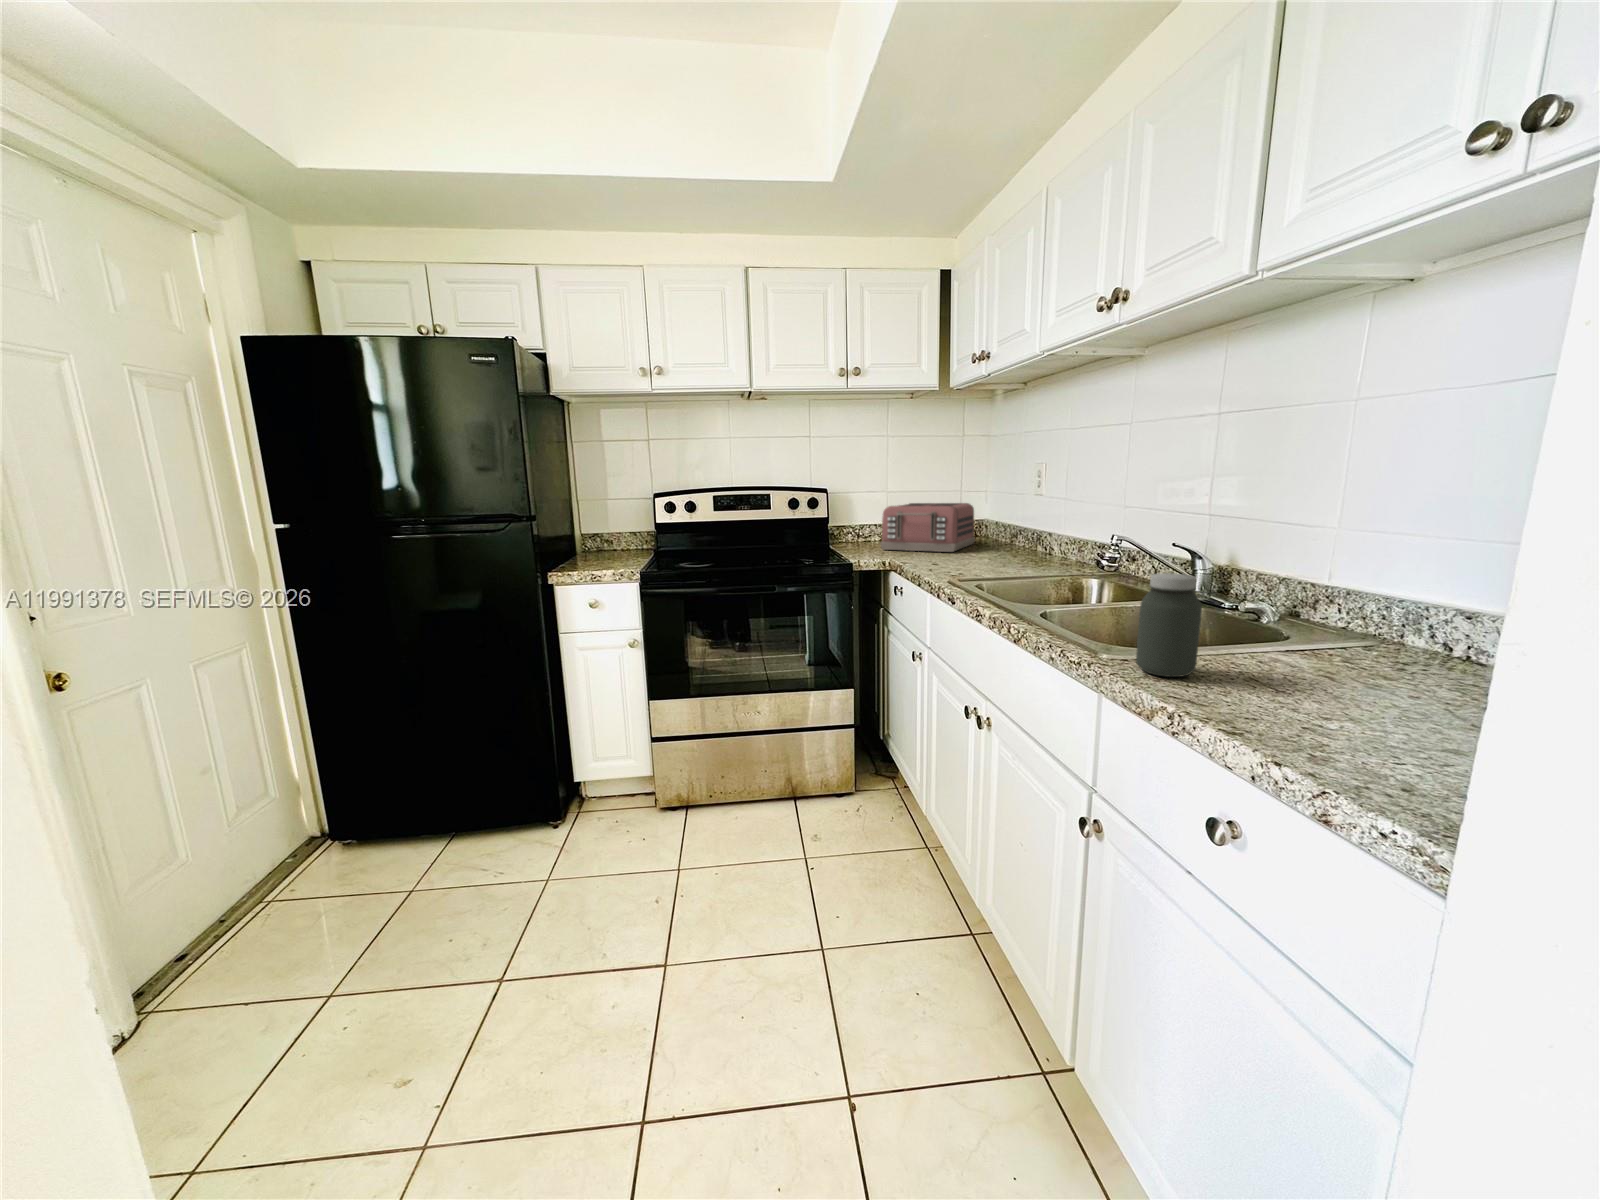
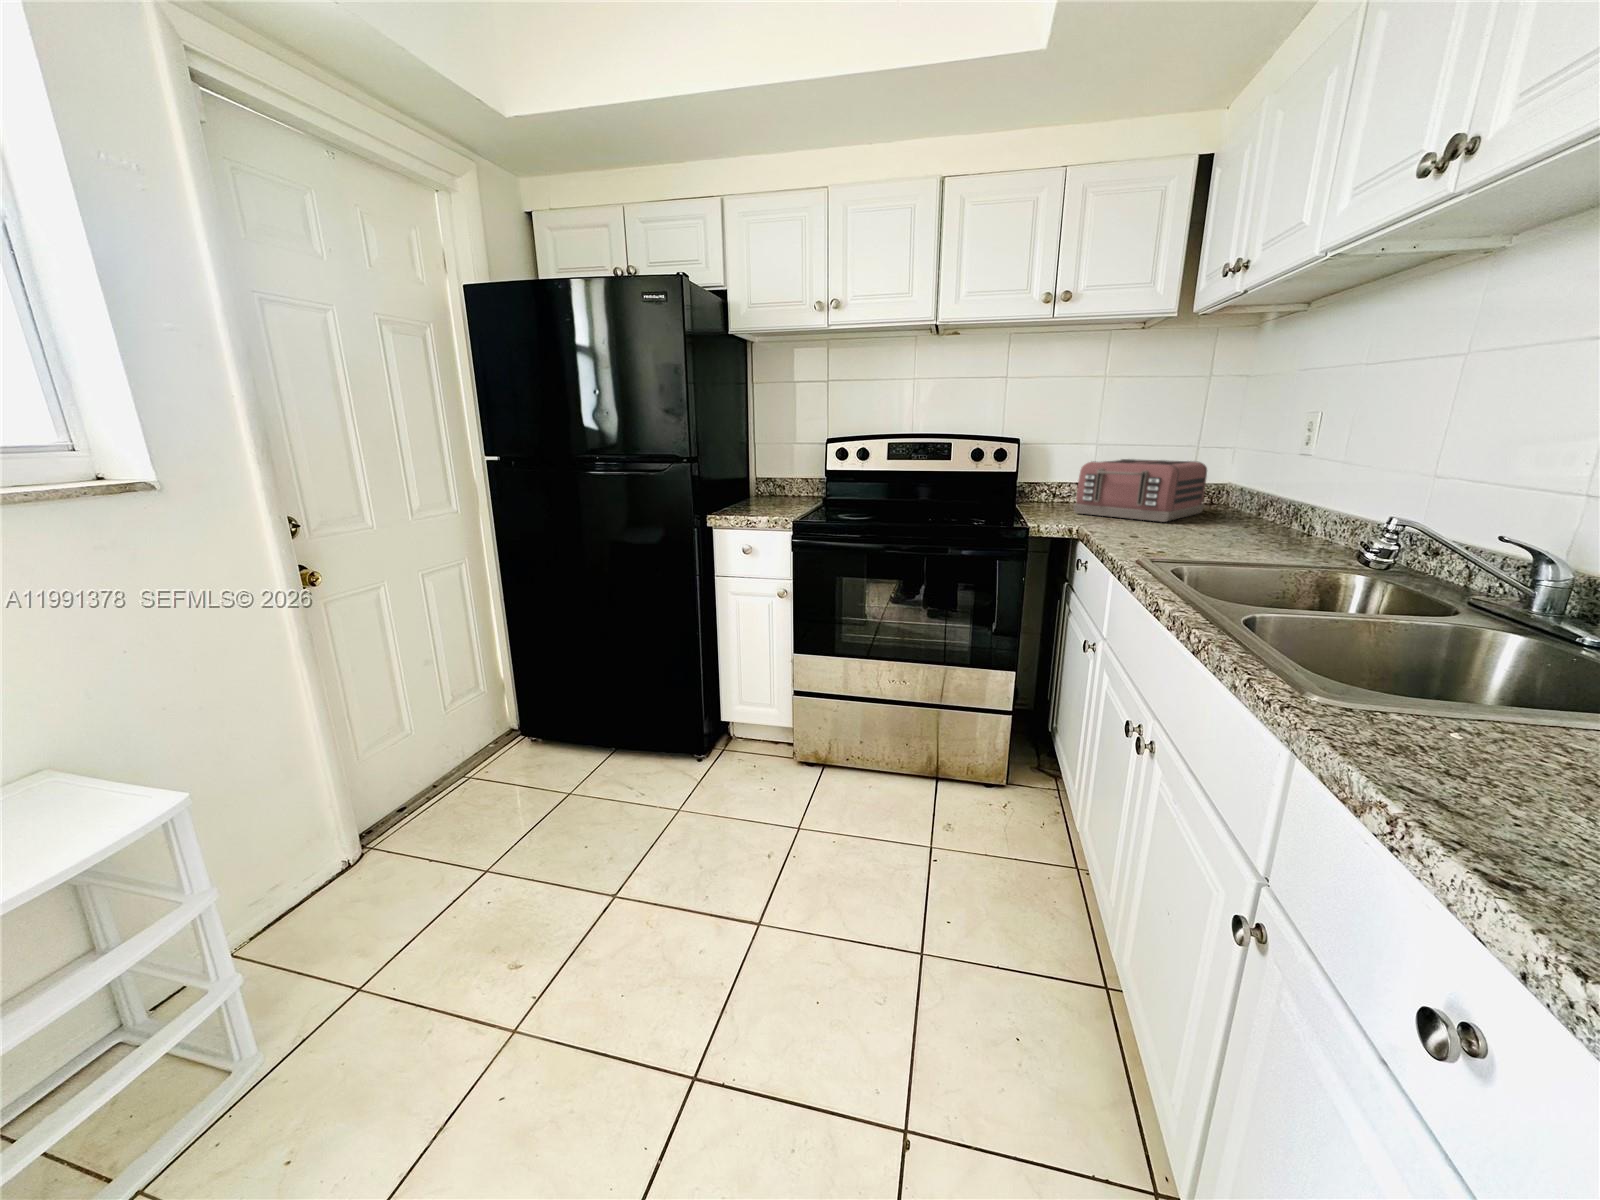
jar: present [1136,573,1202,677] -> none [1360,587,1503,755]

